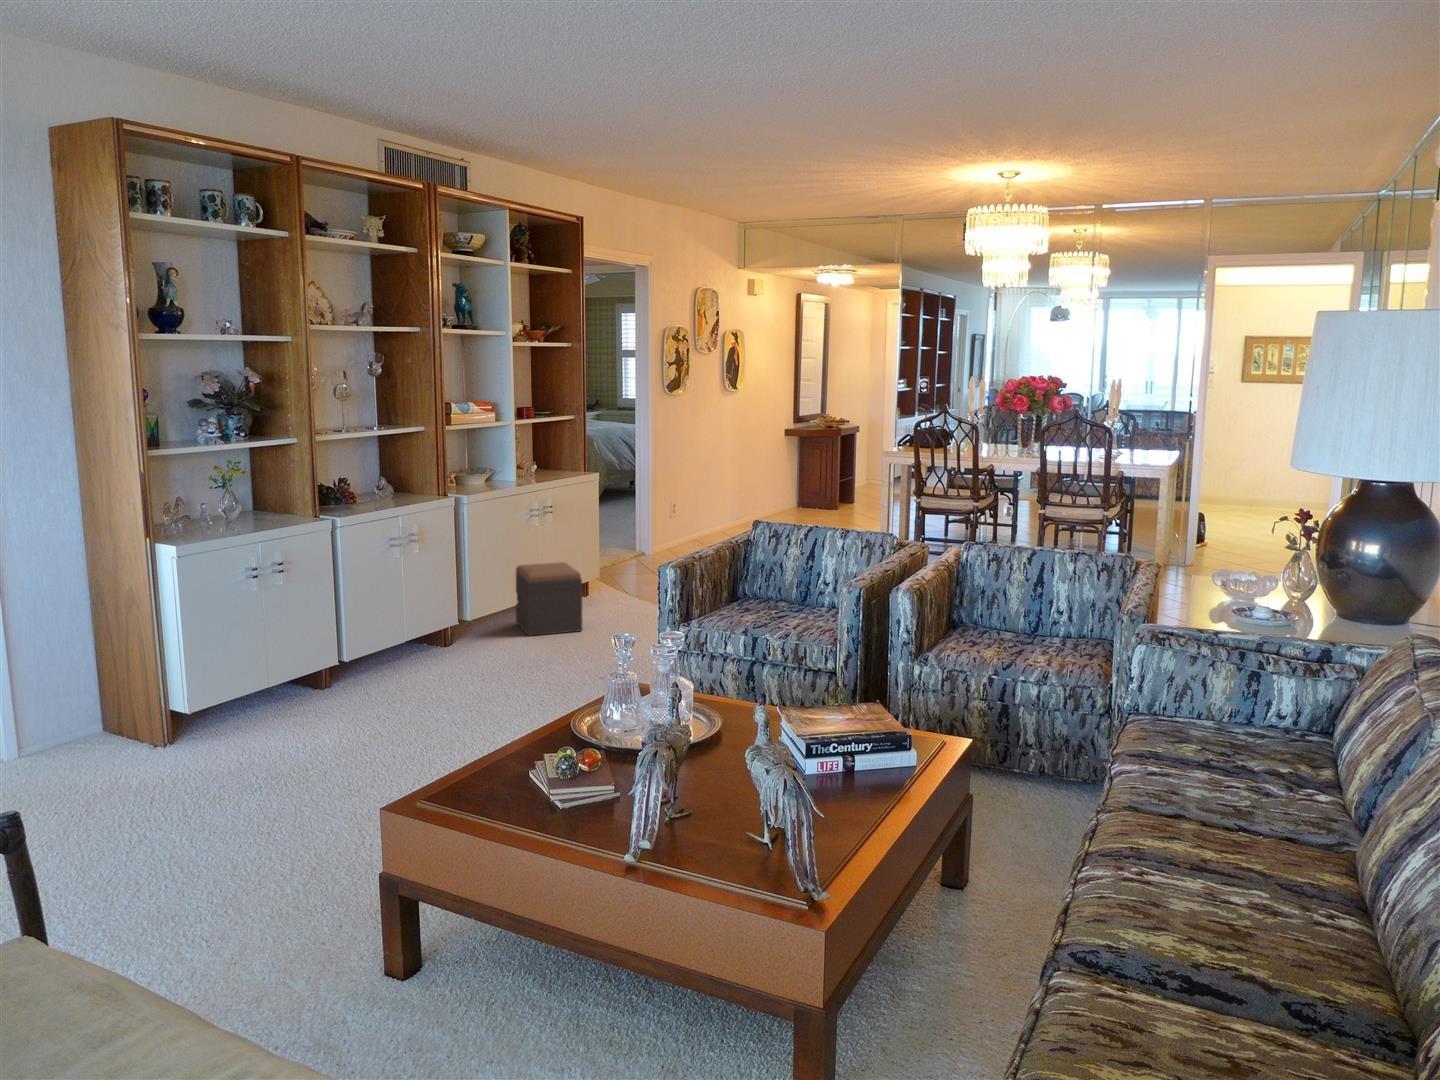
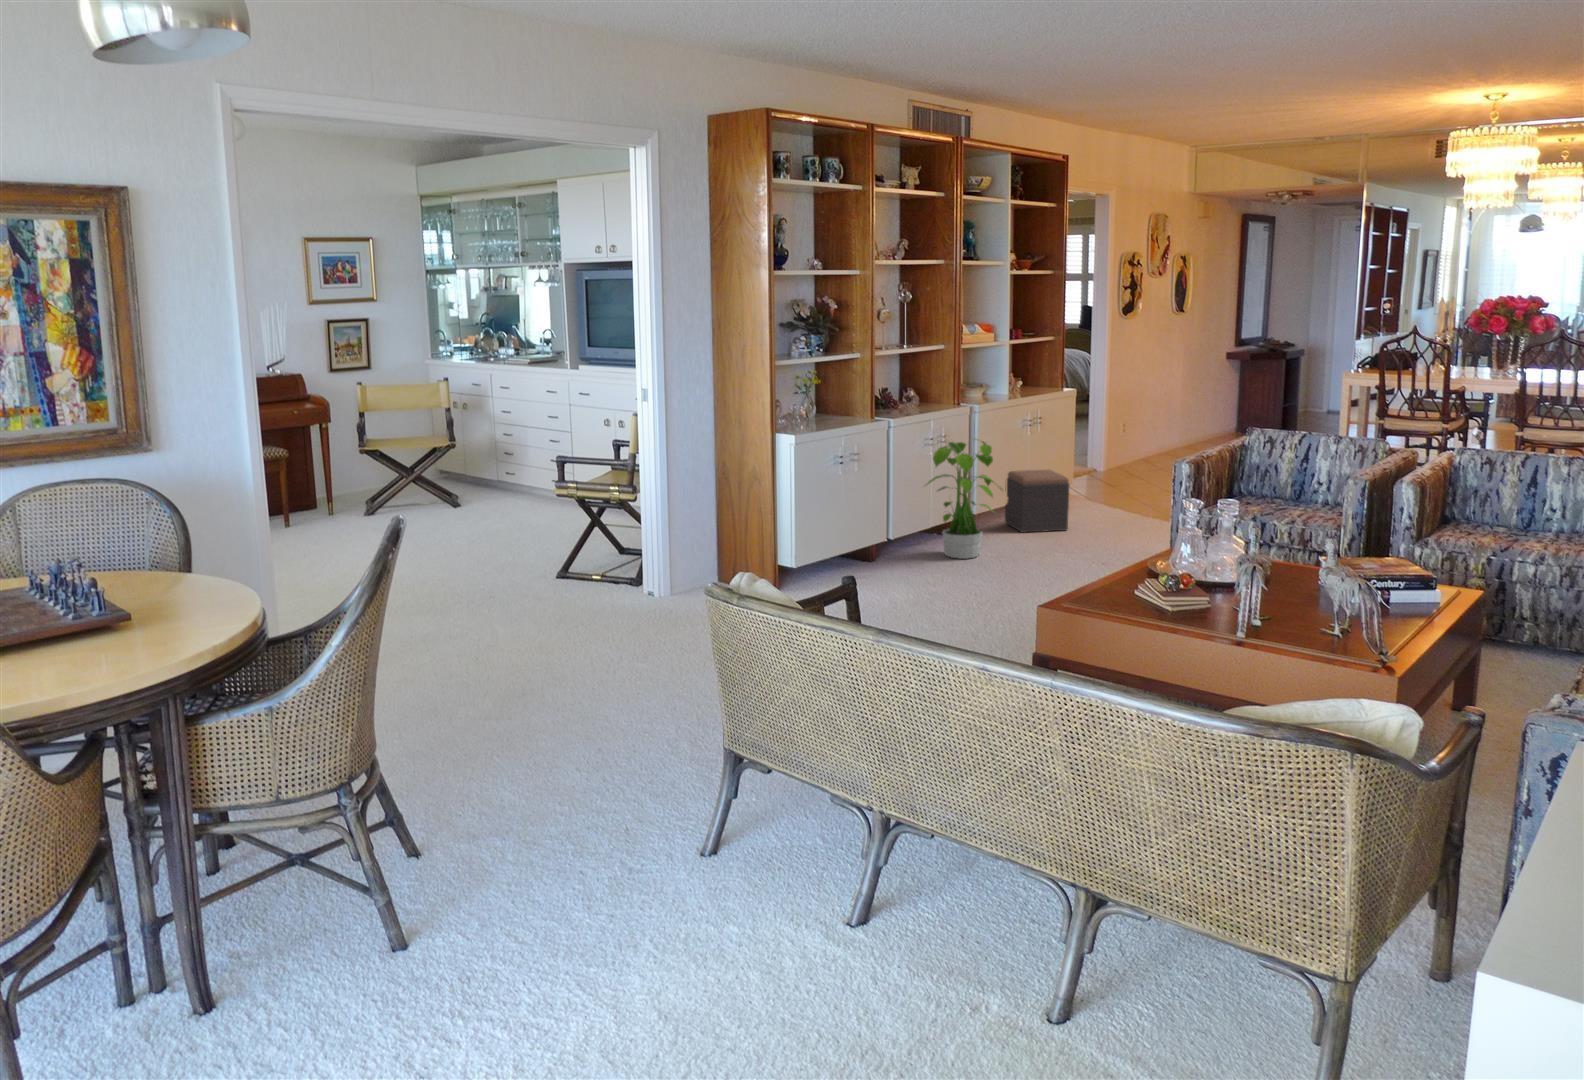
potted plant: none [390,533,488,677] -> present [926,441,1002,559]

